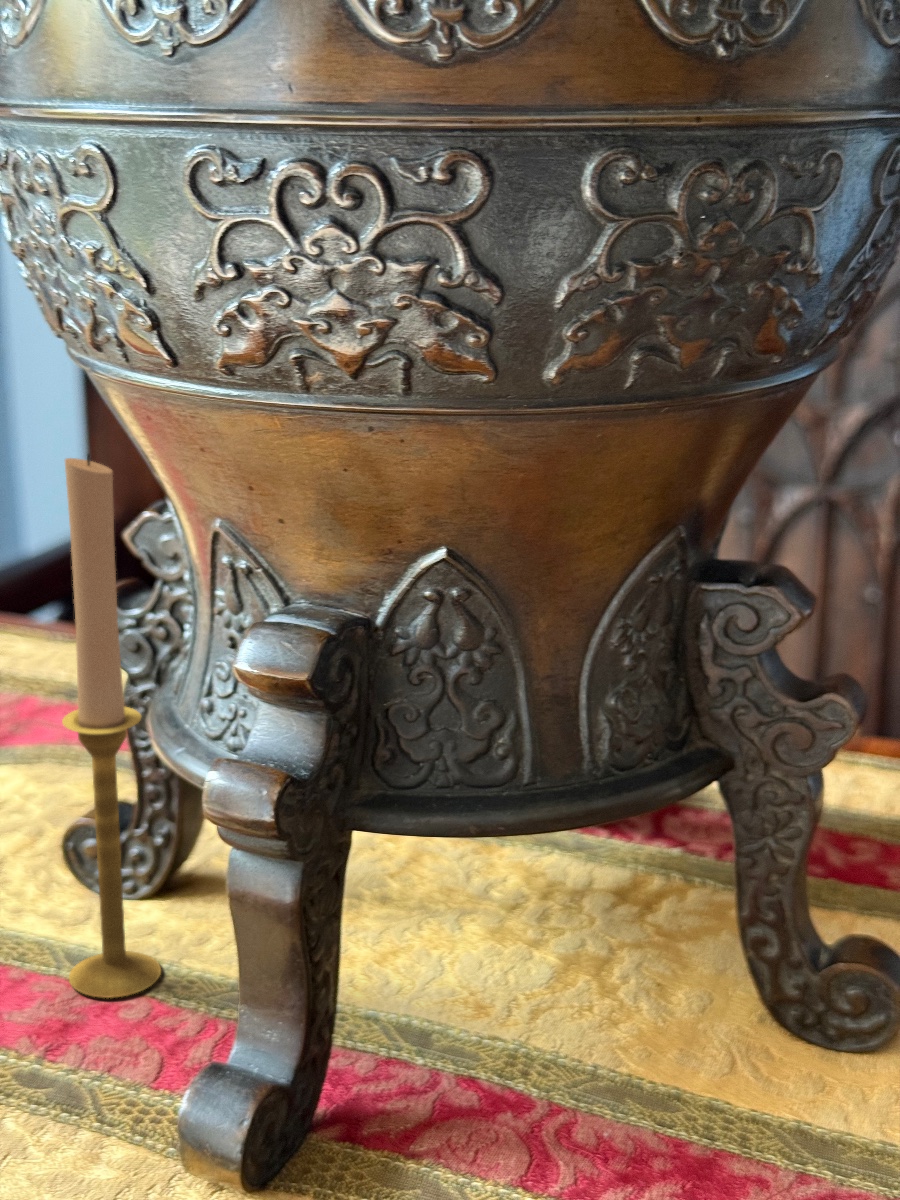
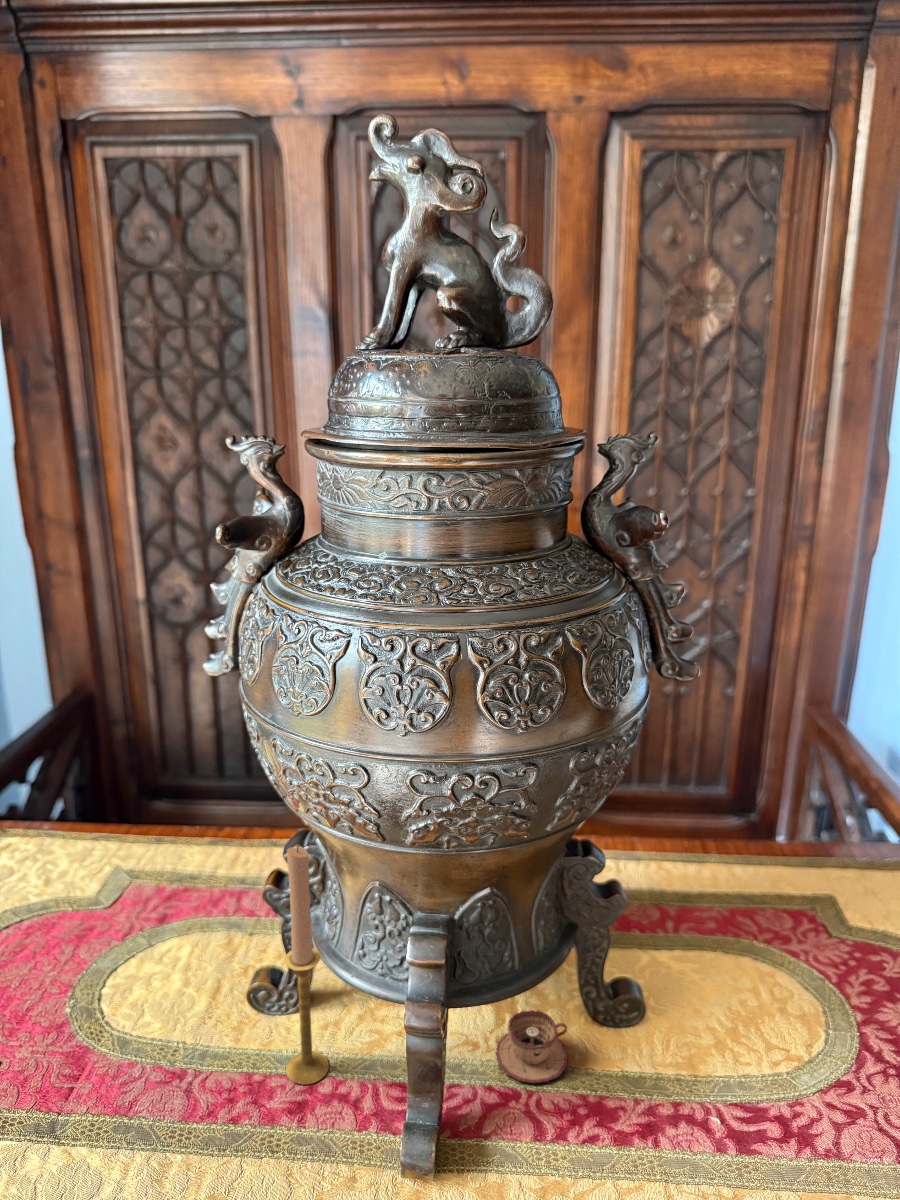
teacup: none [510,949,680,1096] -> present [496,1010,568,1084]

